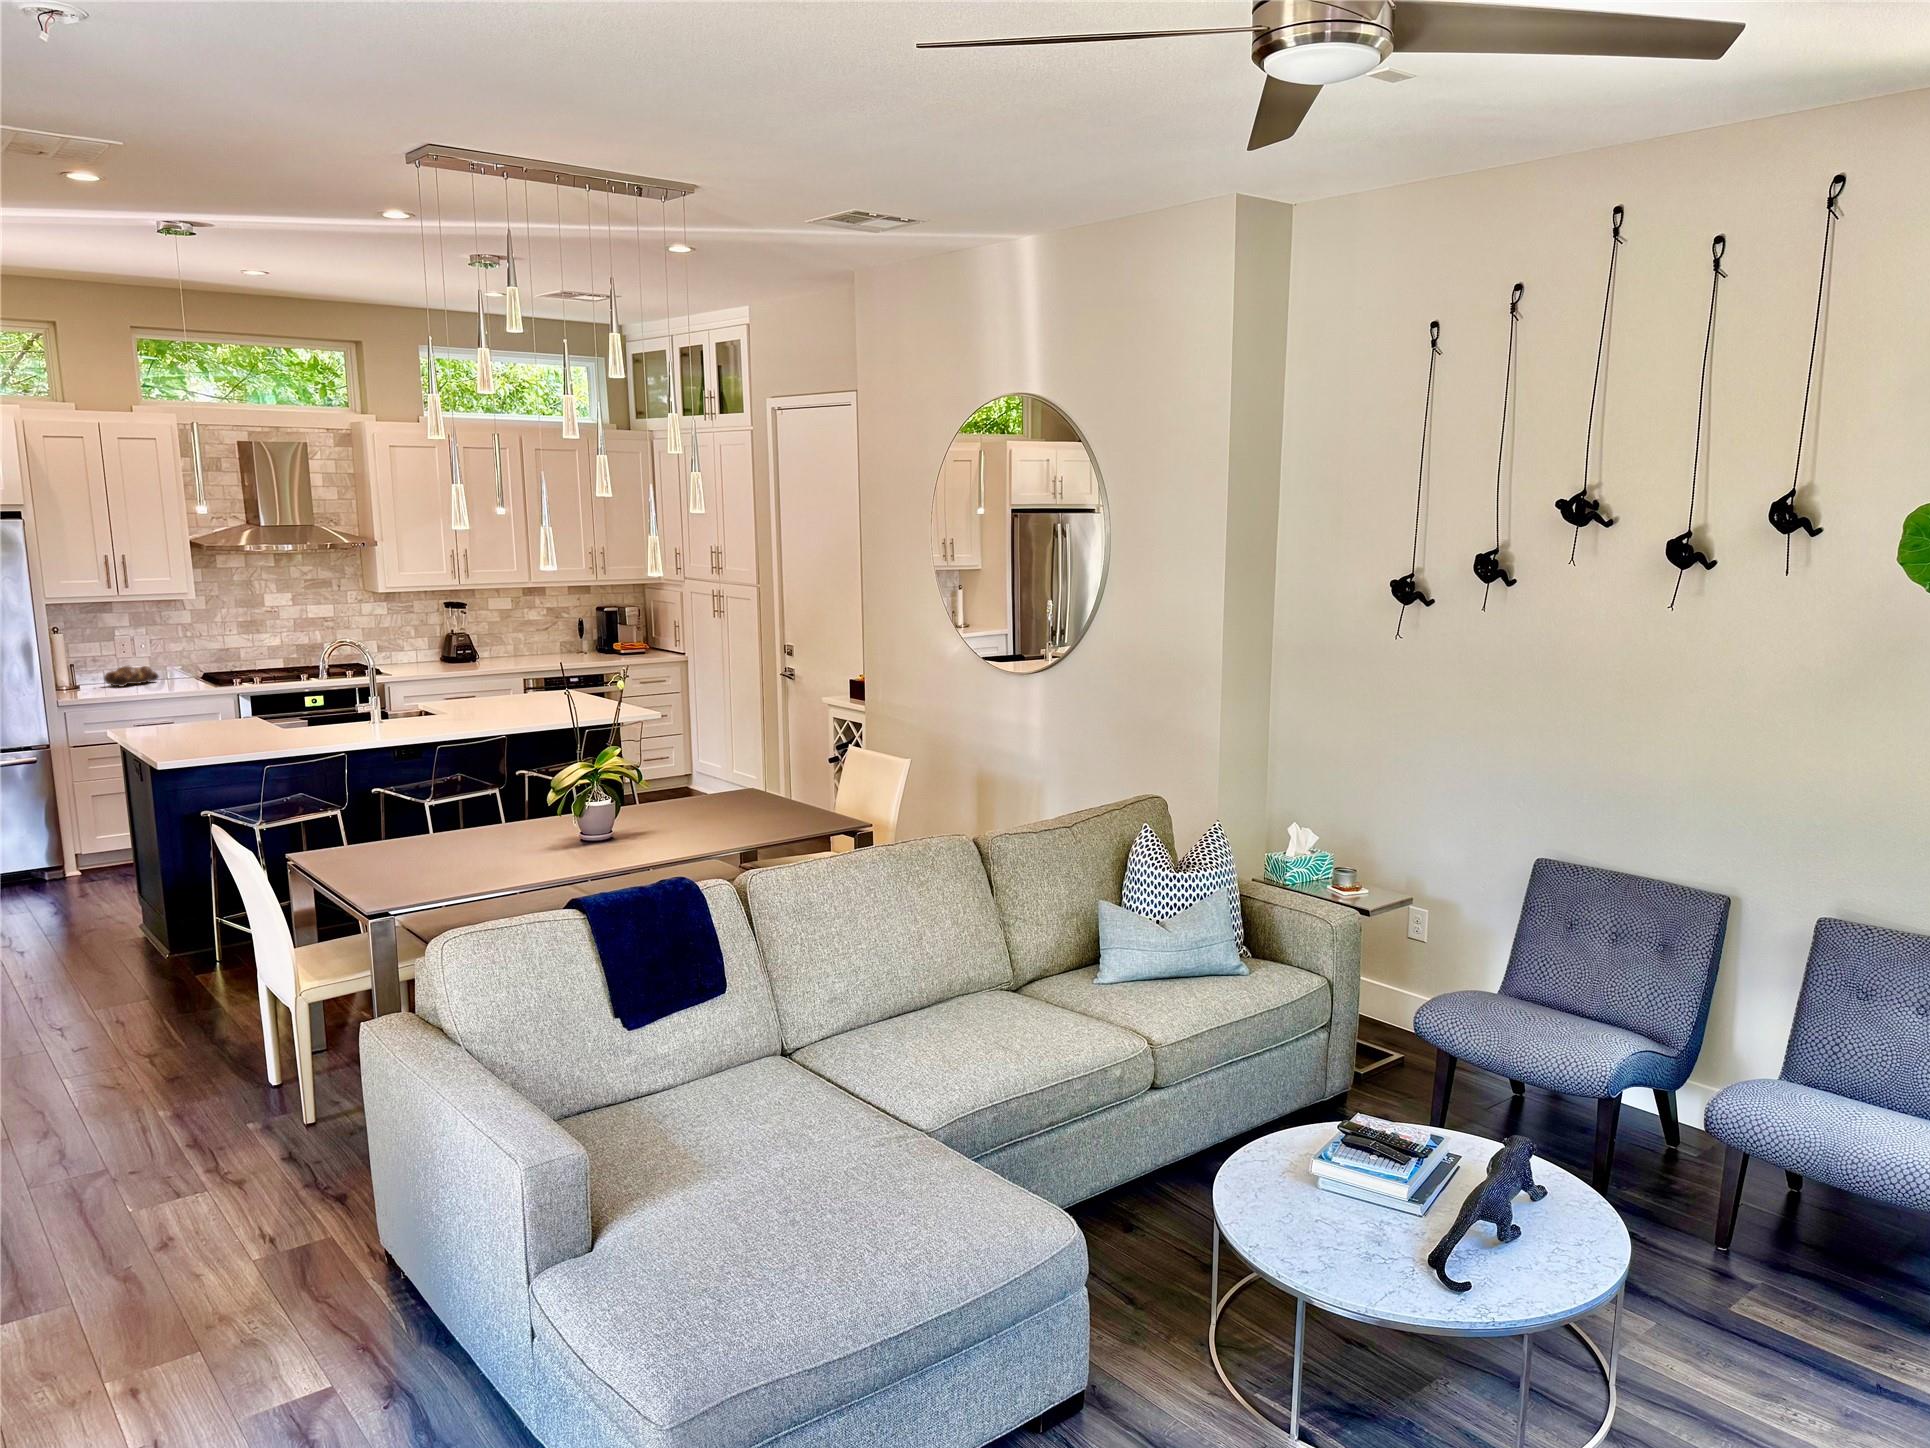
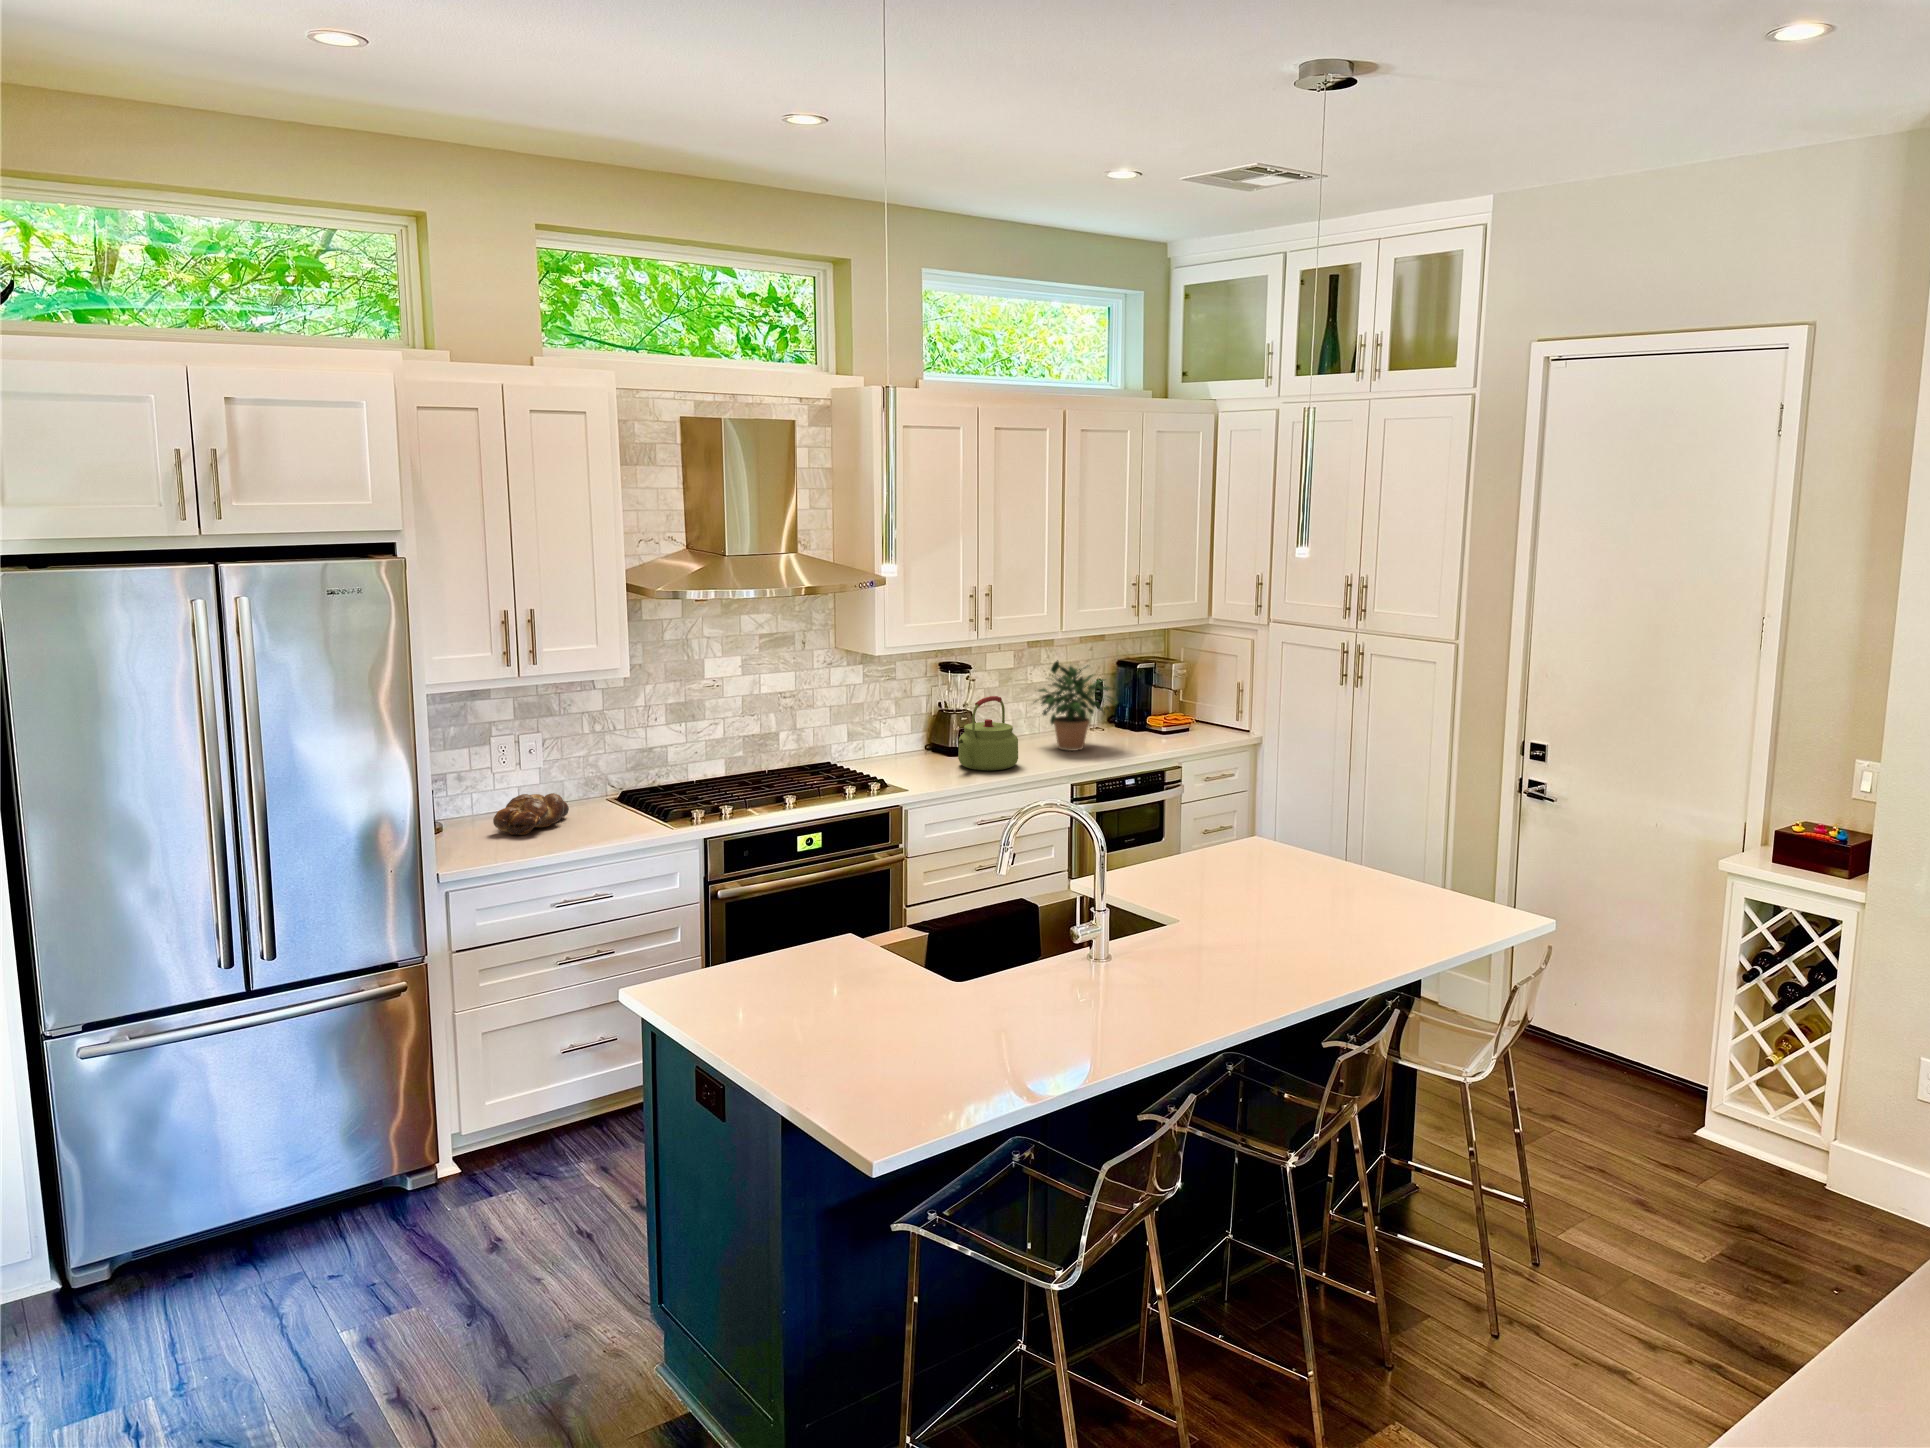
potted plant: none [512,601,571,661] -> present [1035,660,1115,751]
kettle: none [435,621,485,668] -> present [958,696,1018,771]

